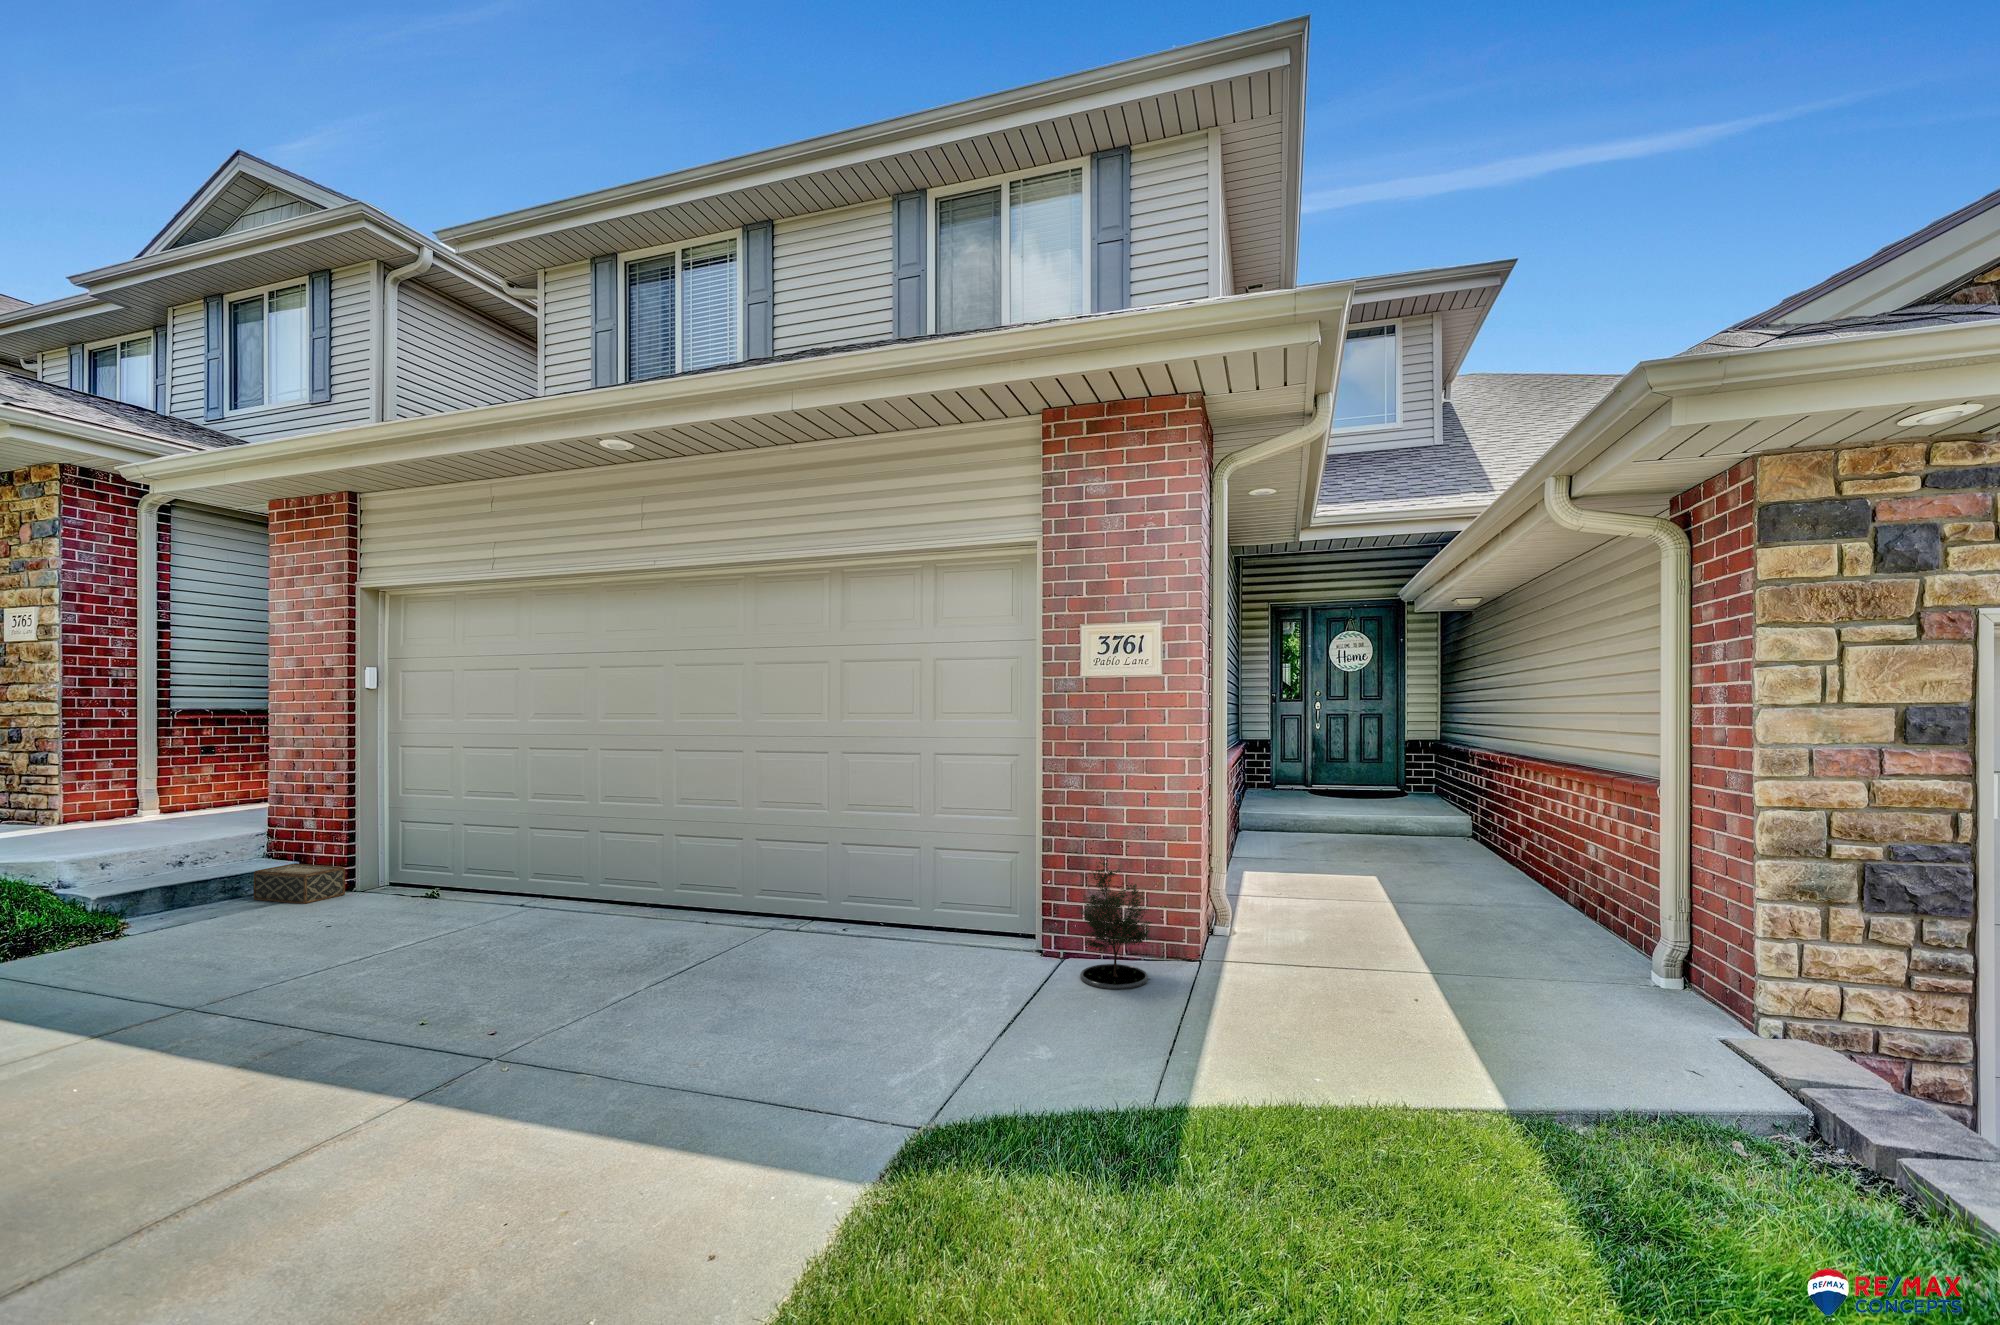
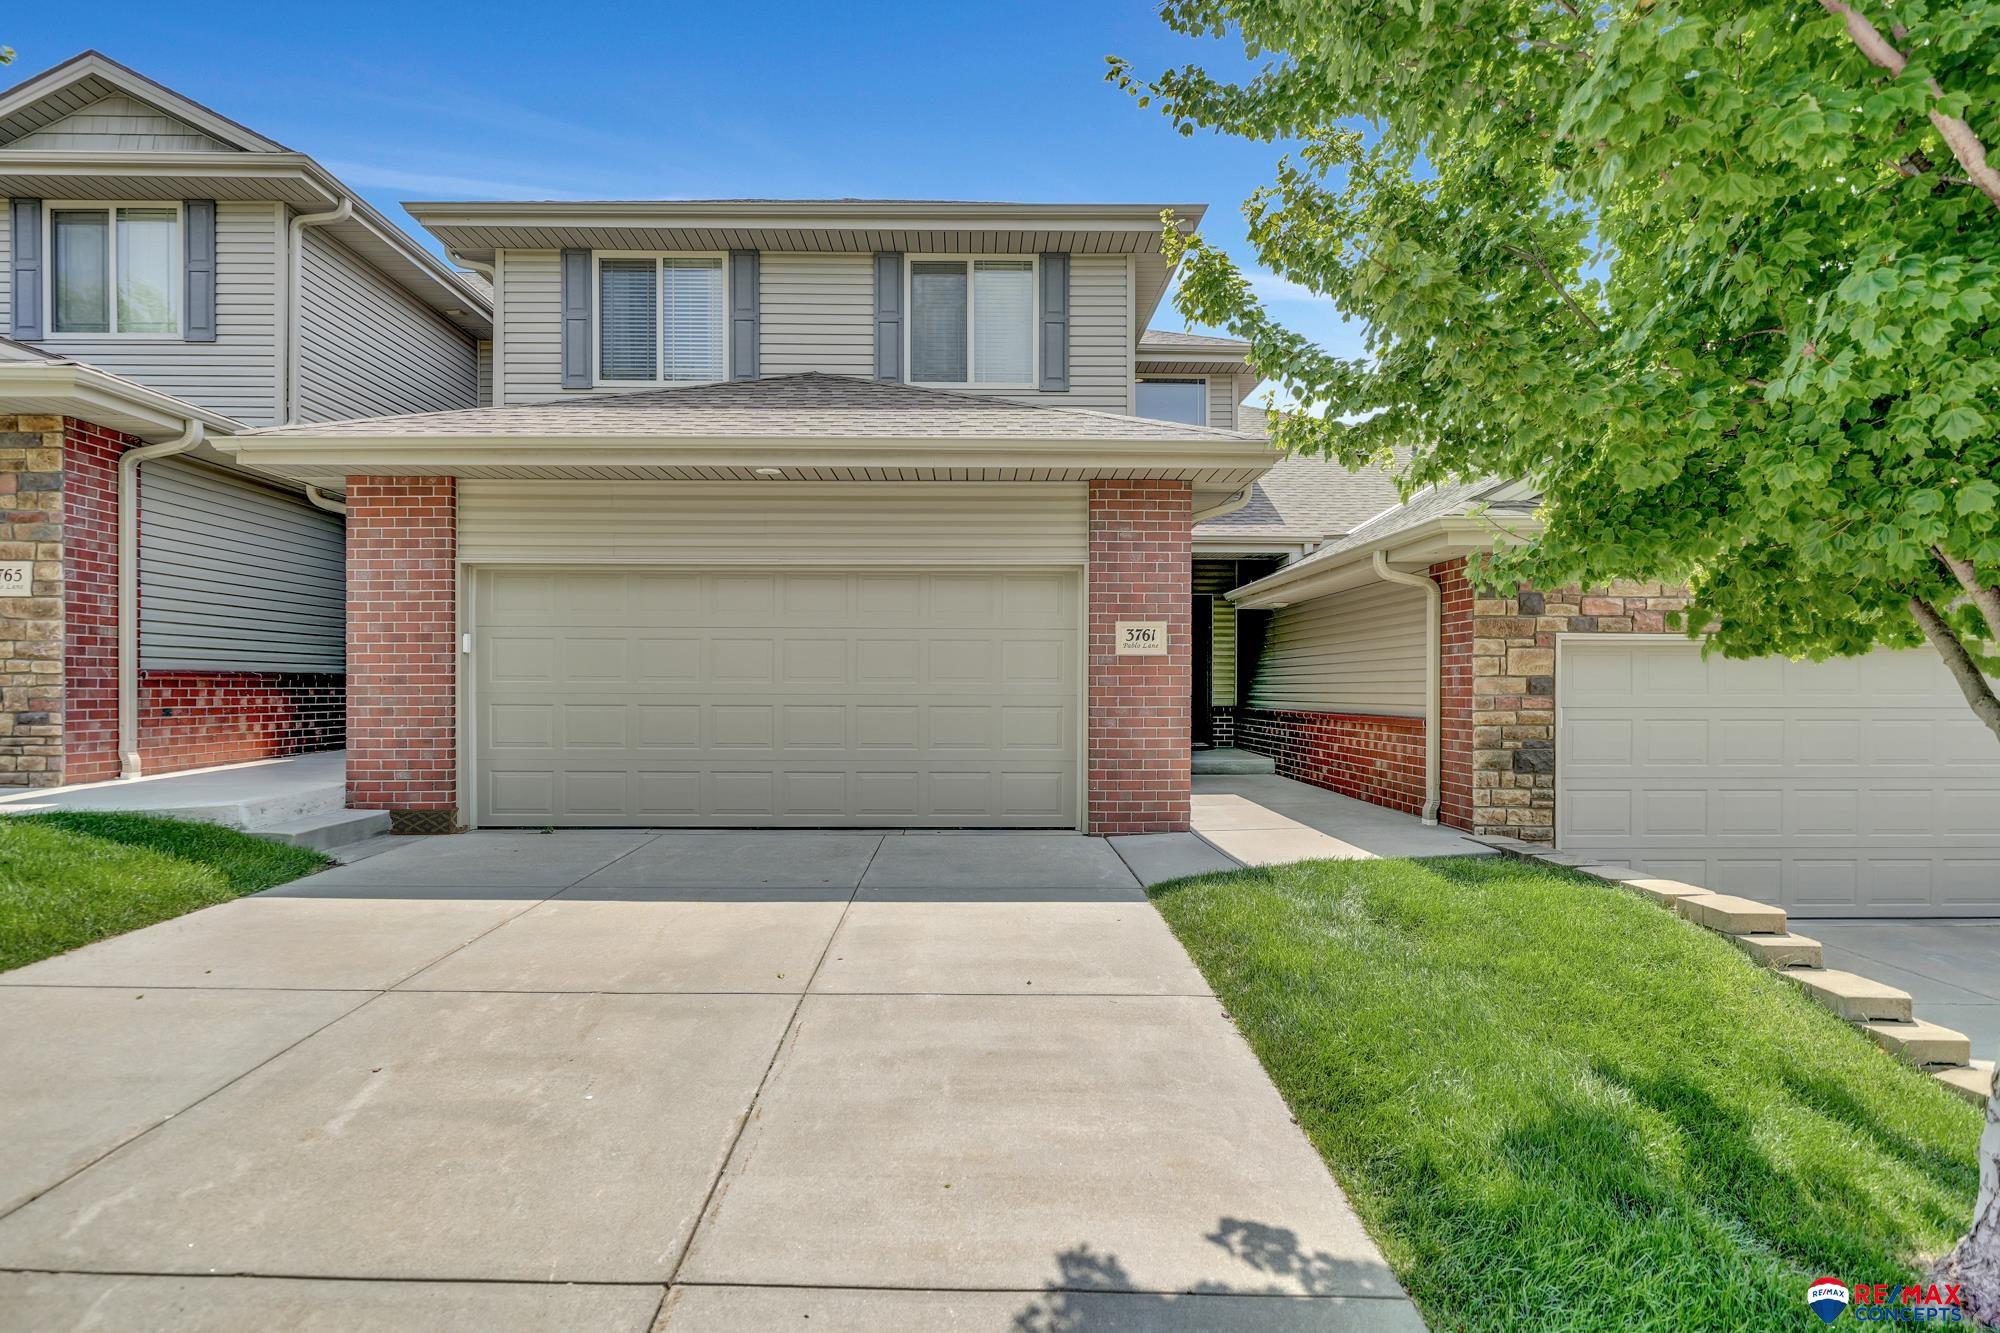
potted tree: present [1080,857,1152,989] -> none [1124,763,1169,841]

